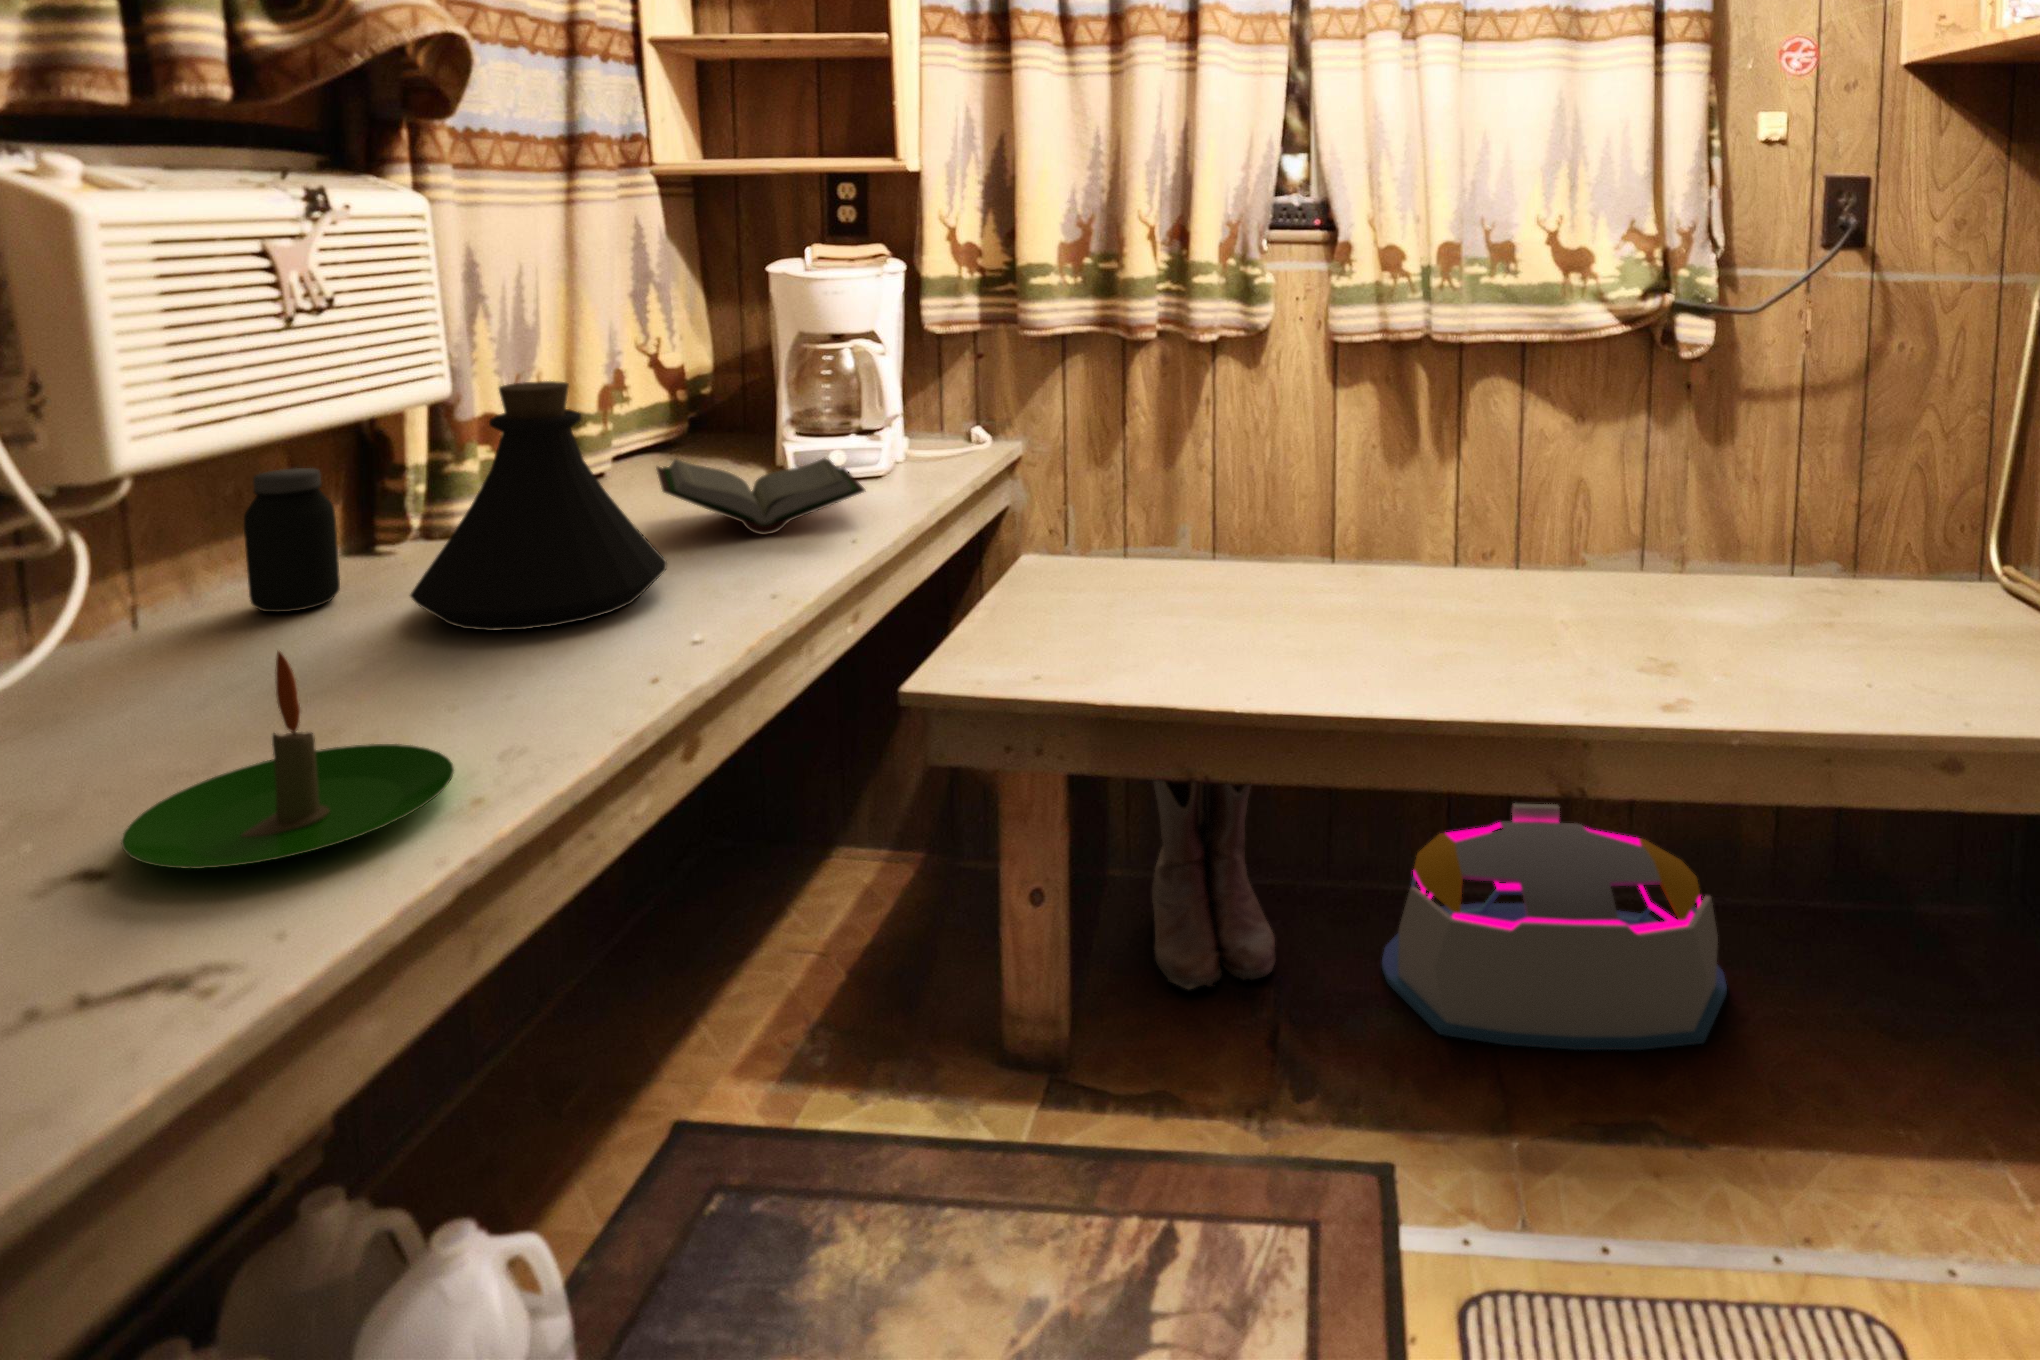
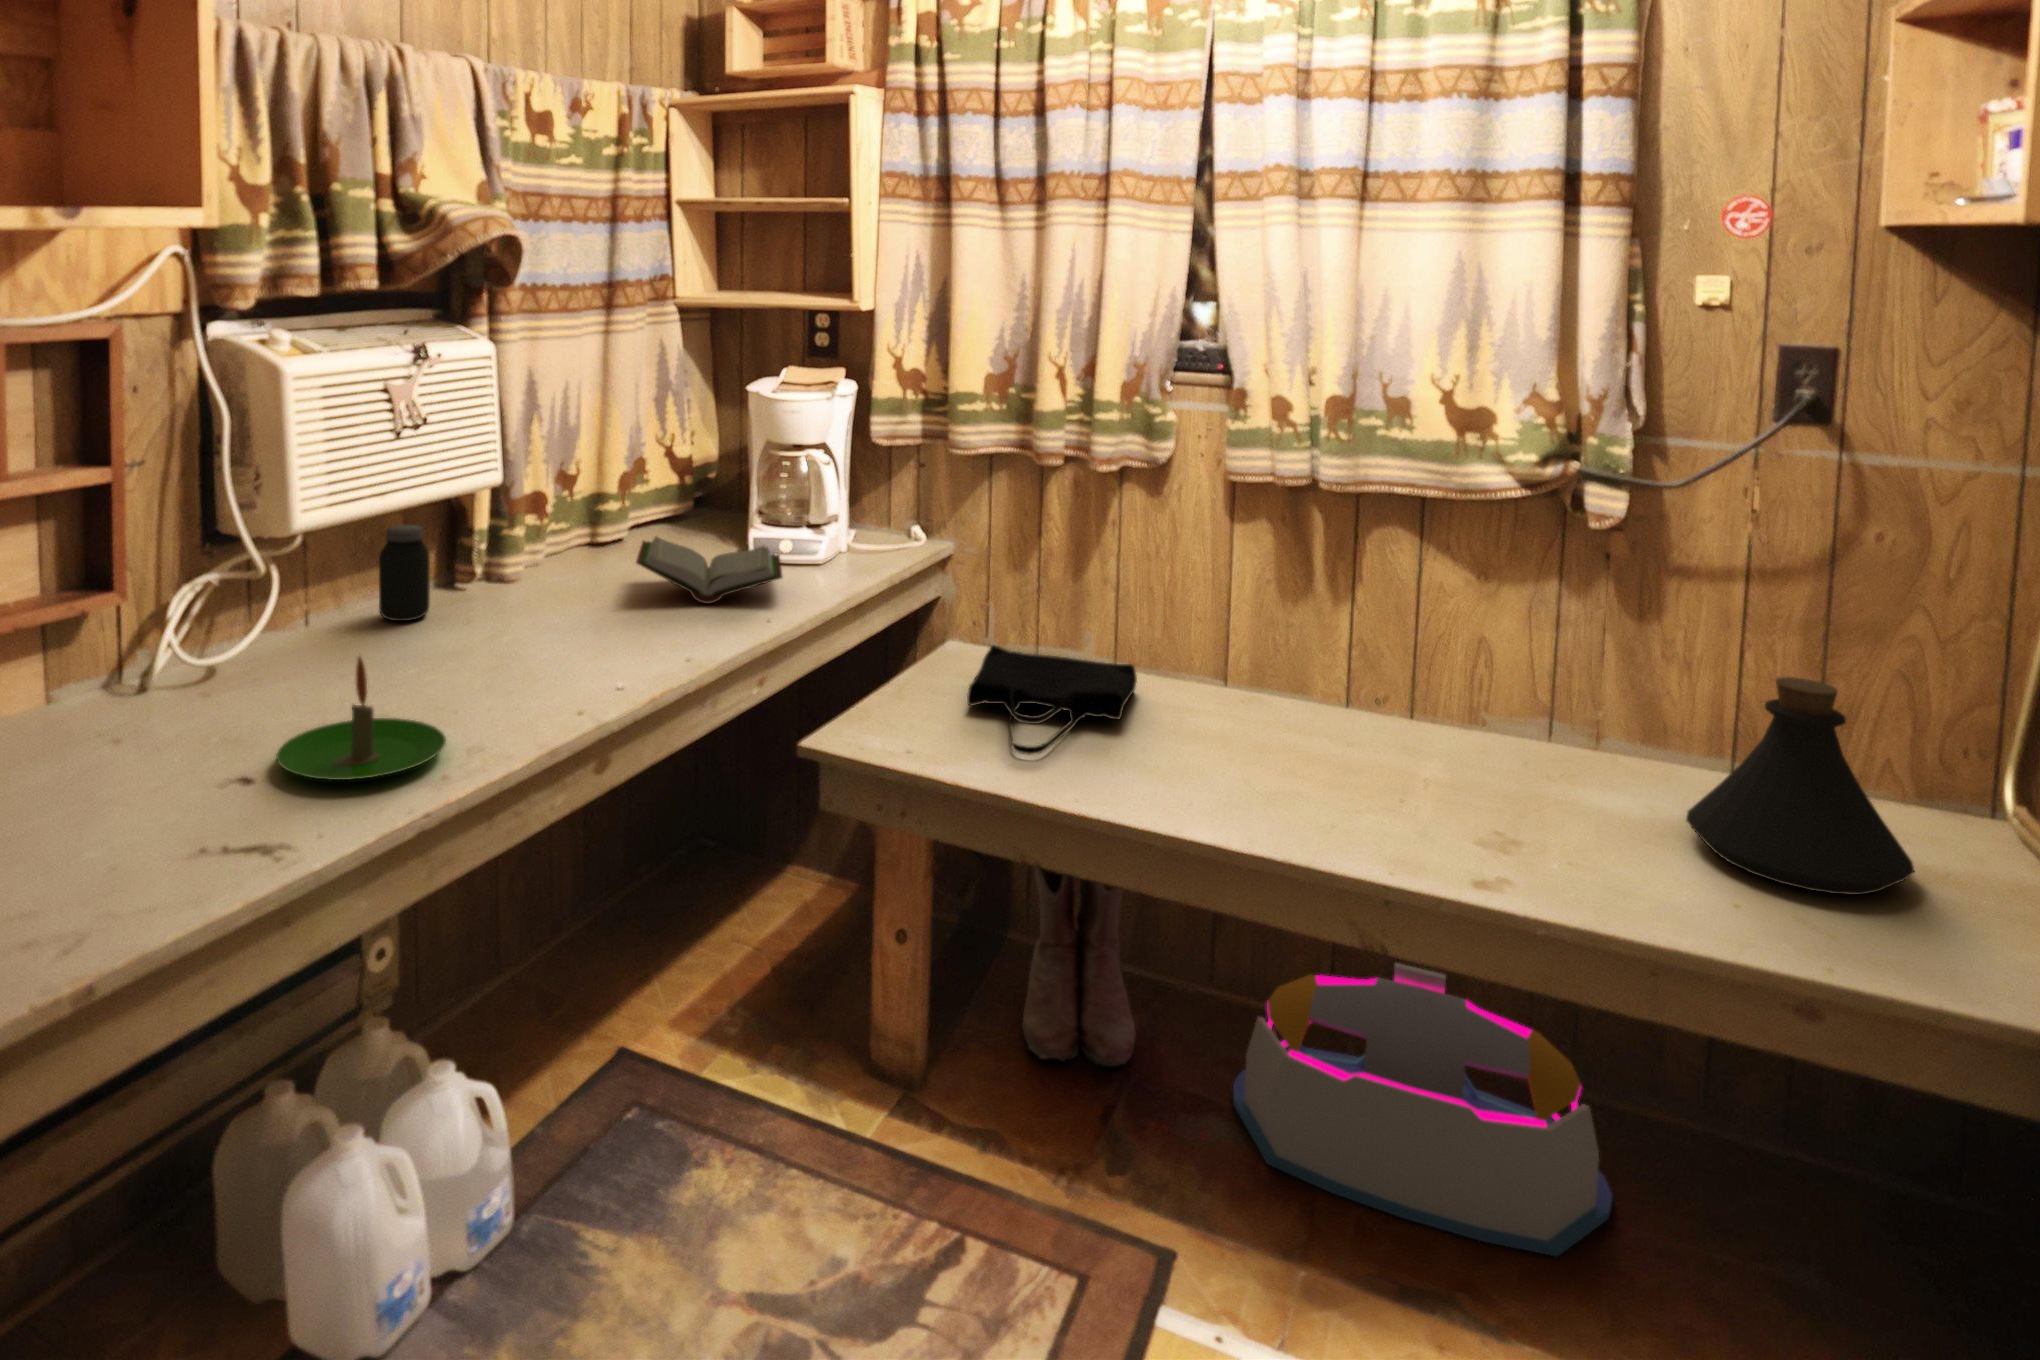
bottle: present [410,381,667,631] -> present [1686,677,1914,895]
tote bag: none [1088,547,1263,657] -> present [967,645,1137,755]

